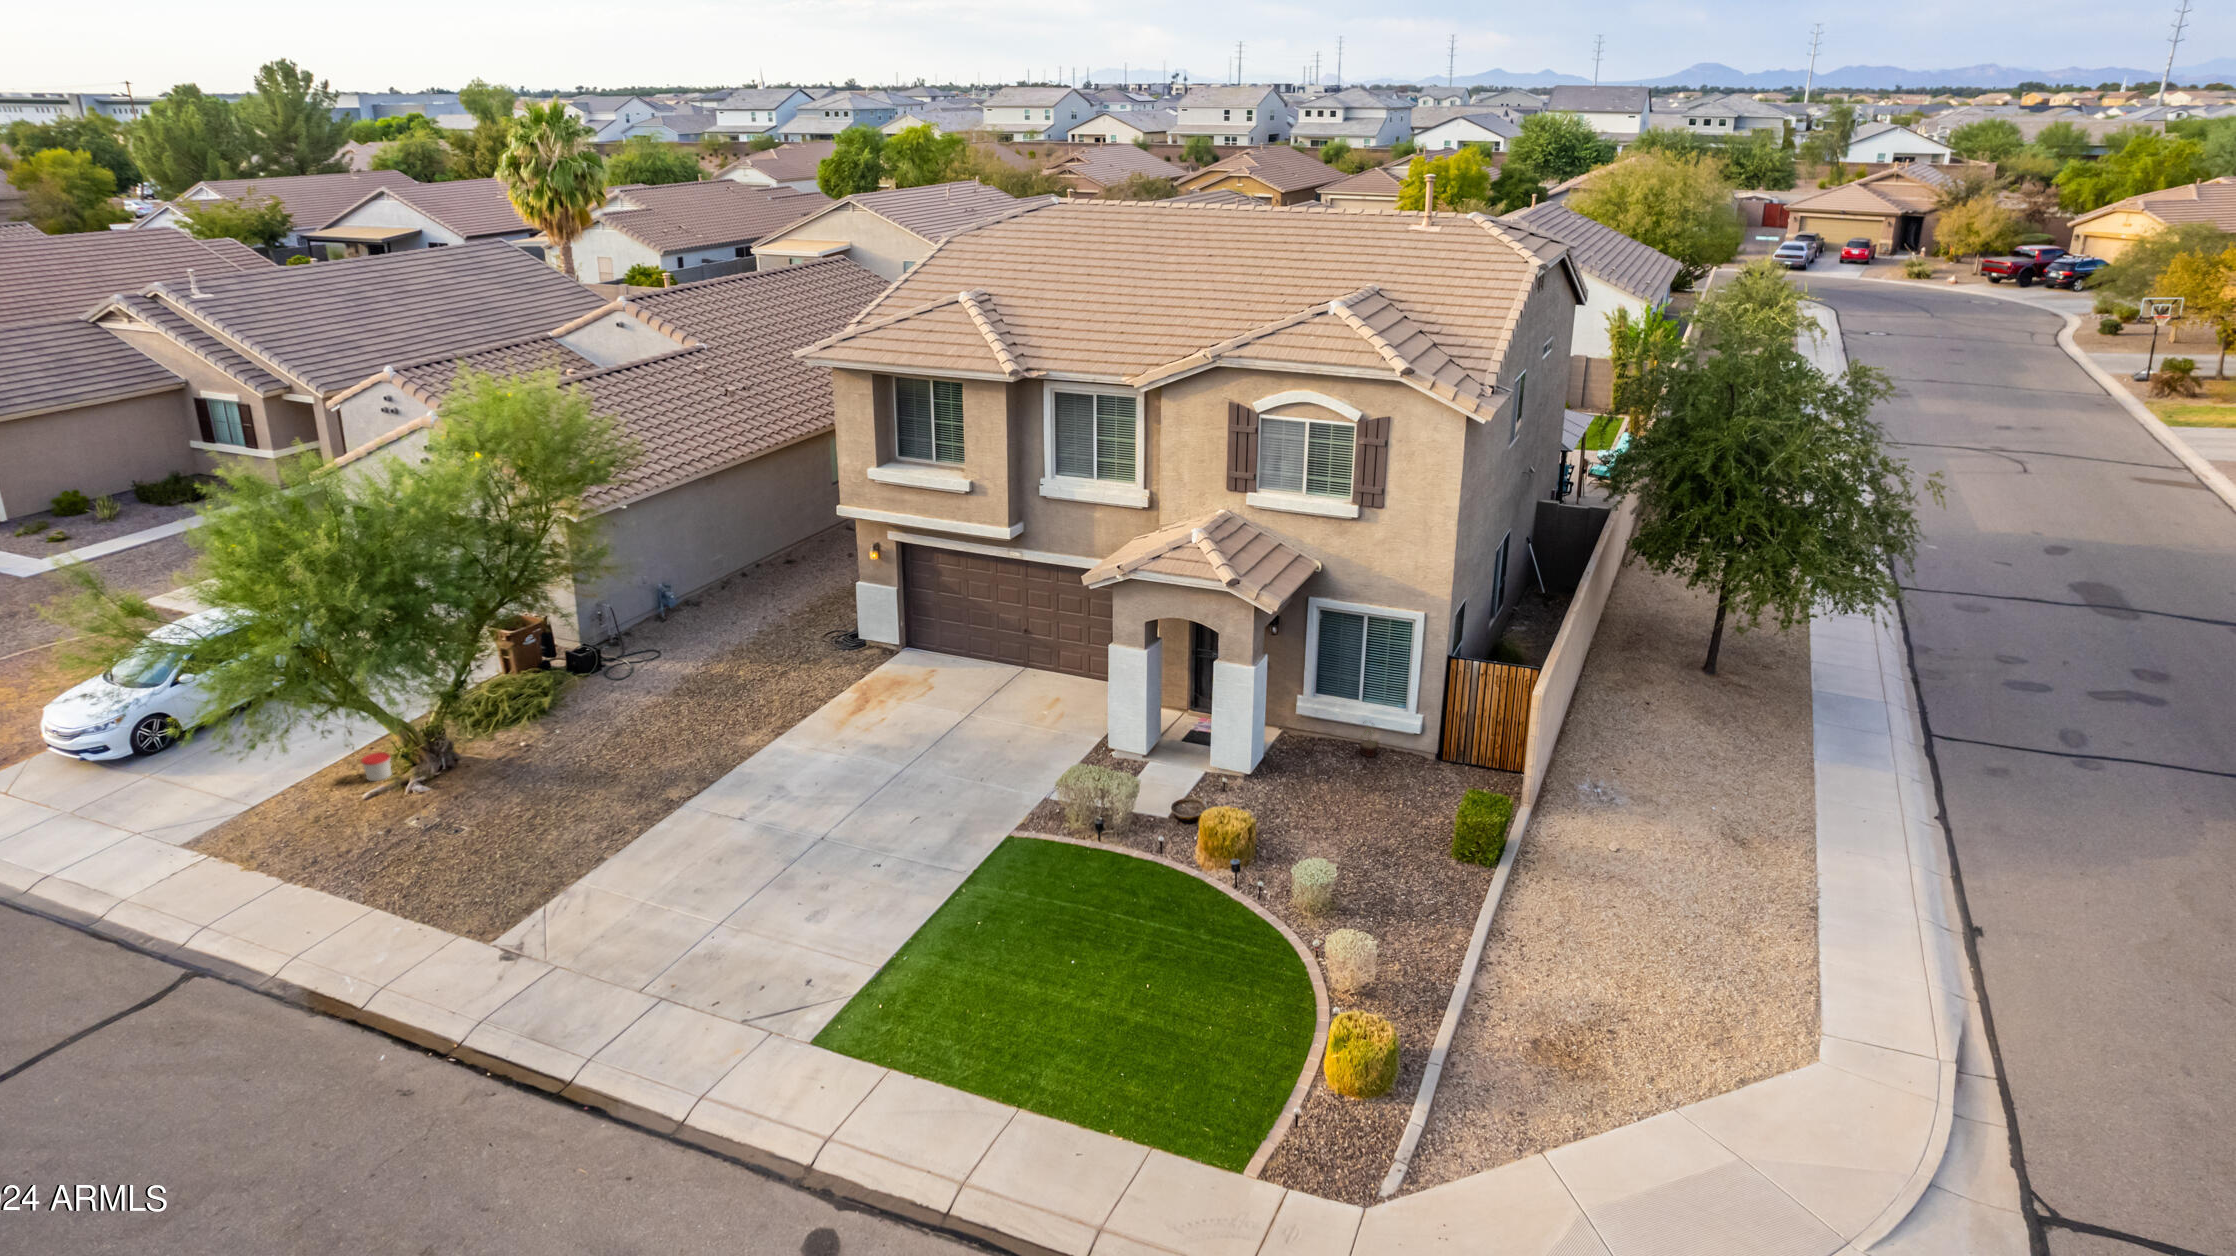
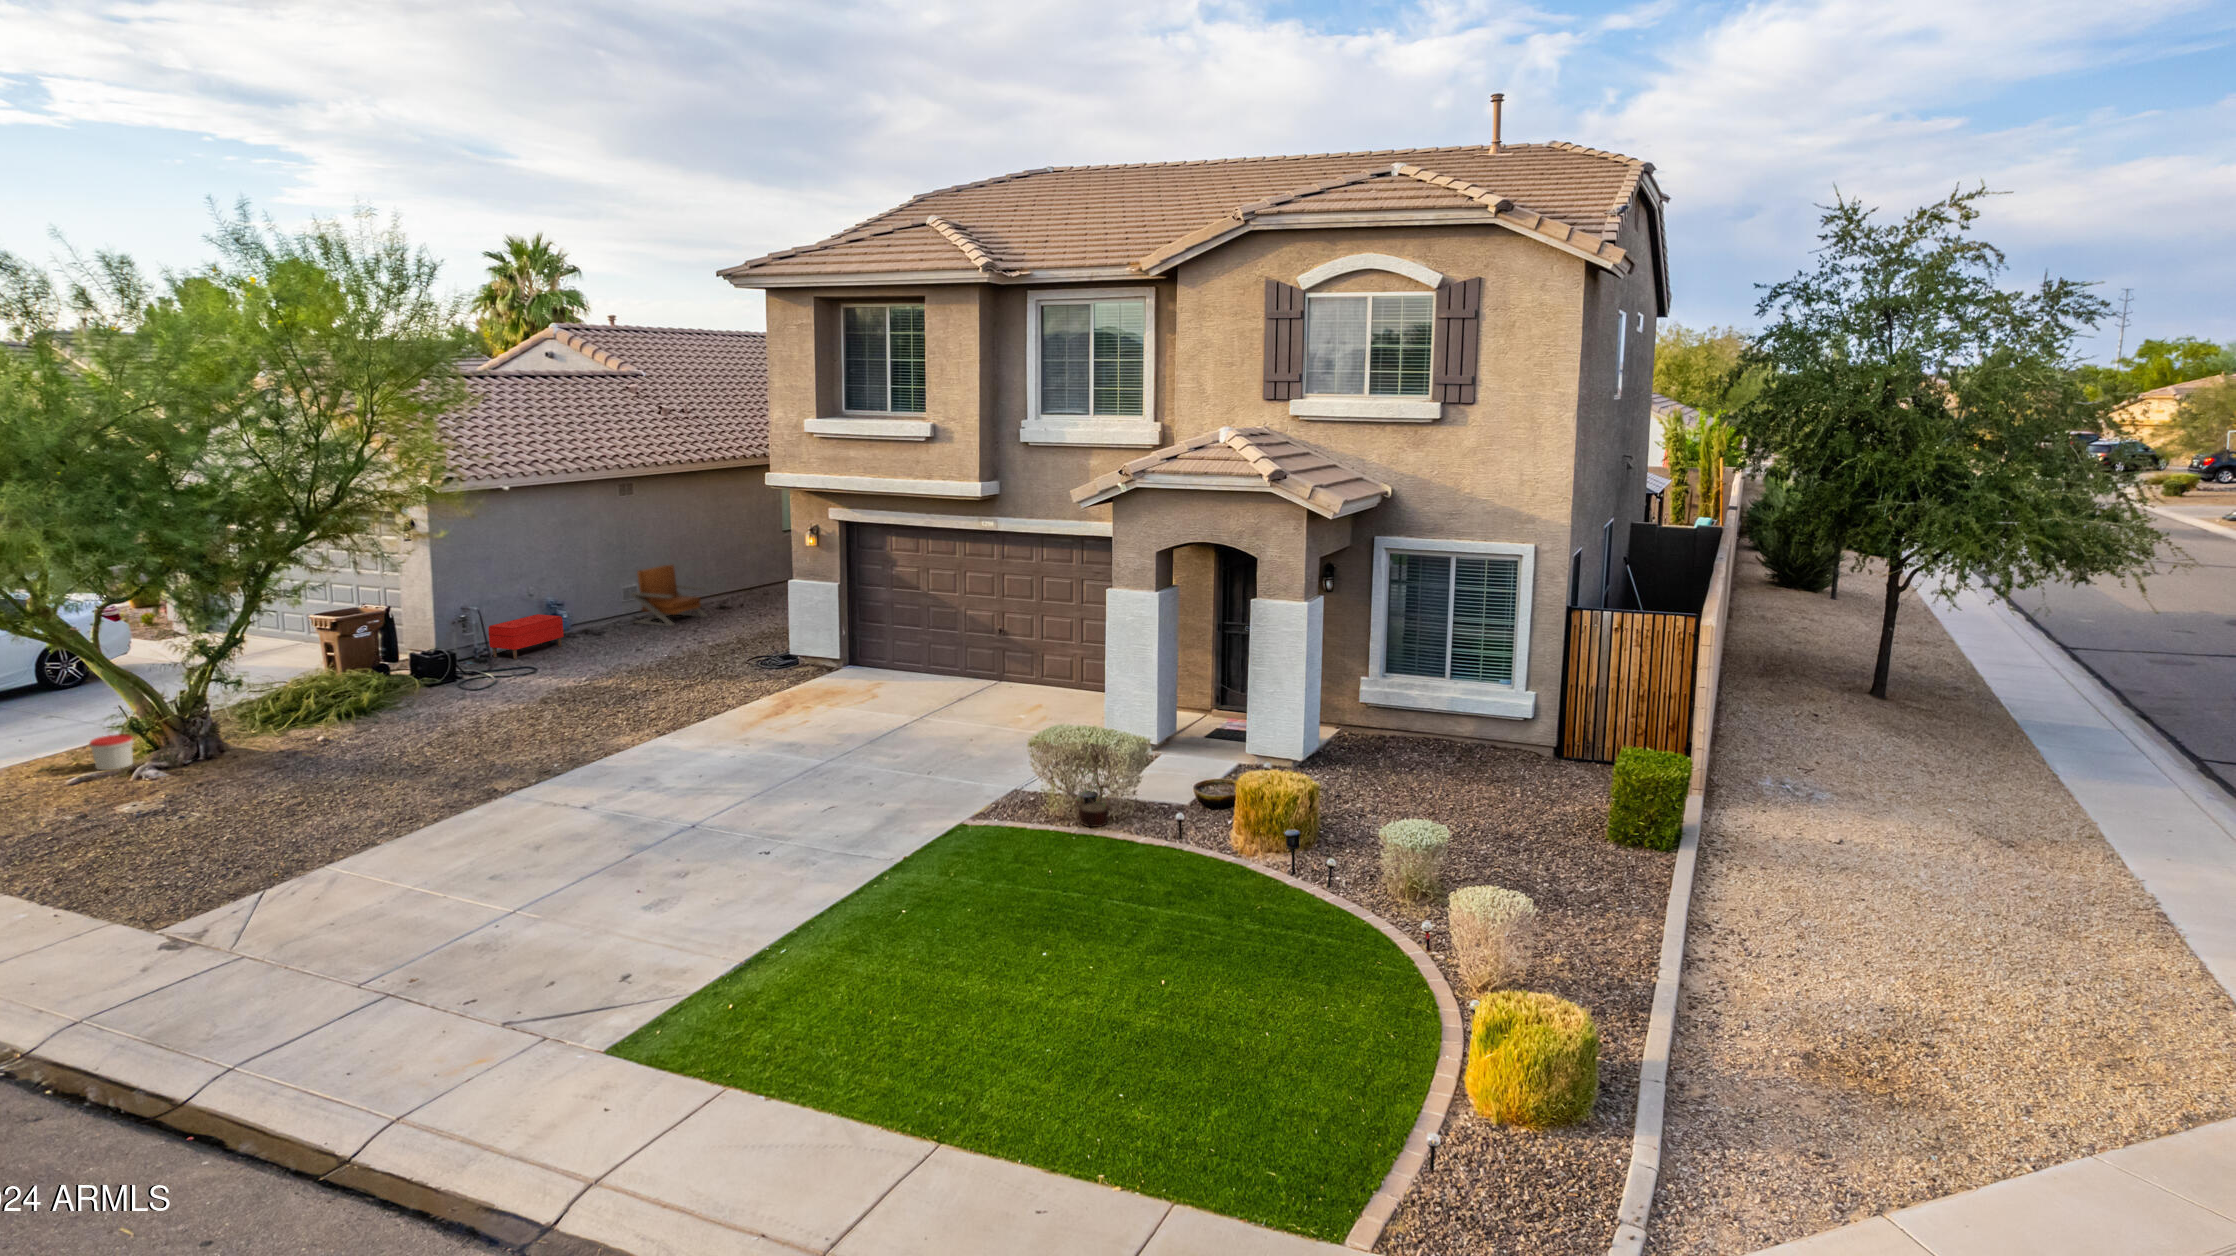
lounge chair: none [714,543,776,599] -> present [631,565,707,626]
bench: none [612,601,669,645] -> present [488,614,564,659]
decorative plant: present [1360,722,1379,757] -> present [1075,771,1109,827]

